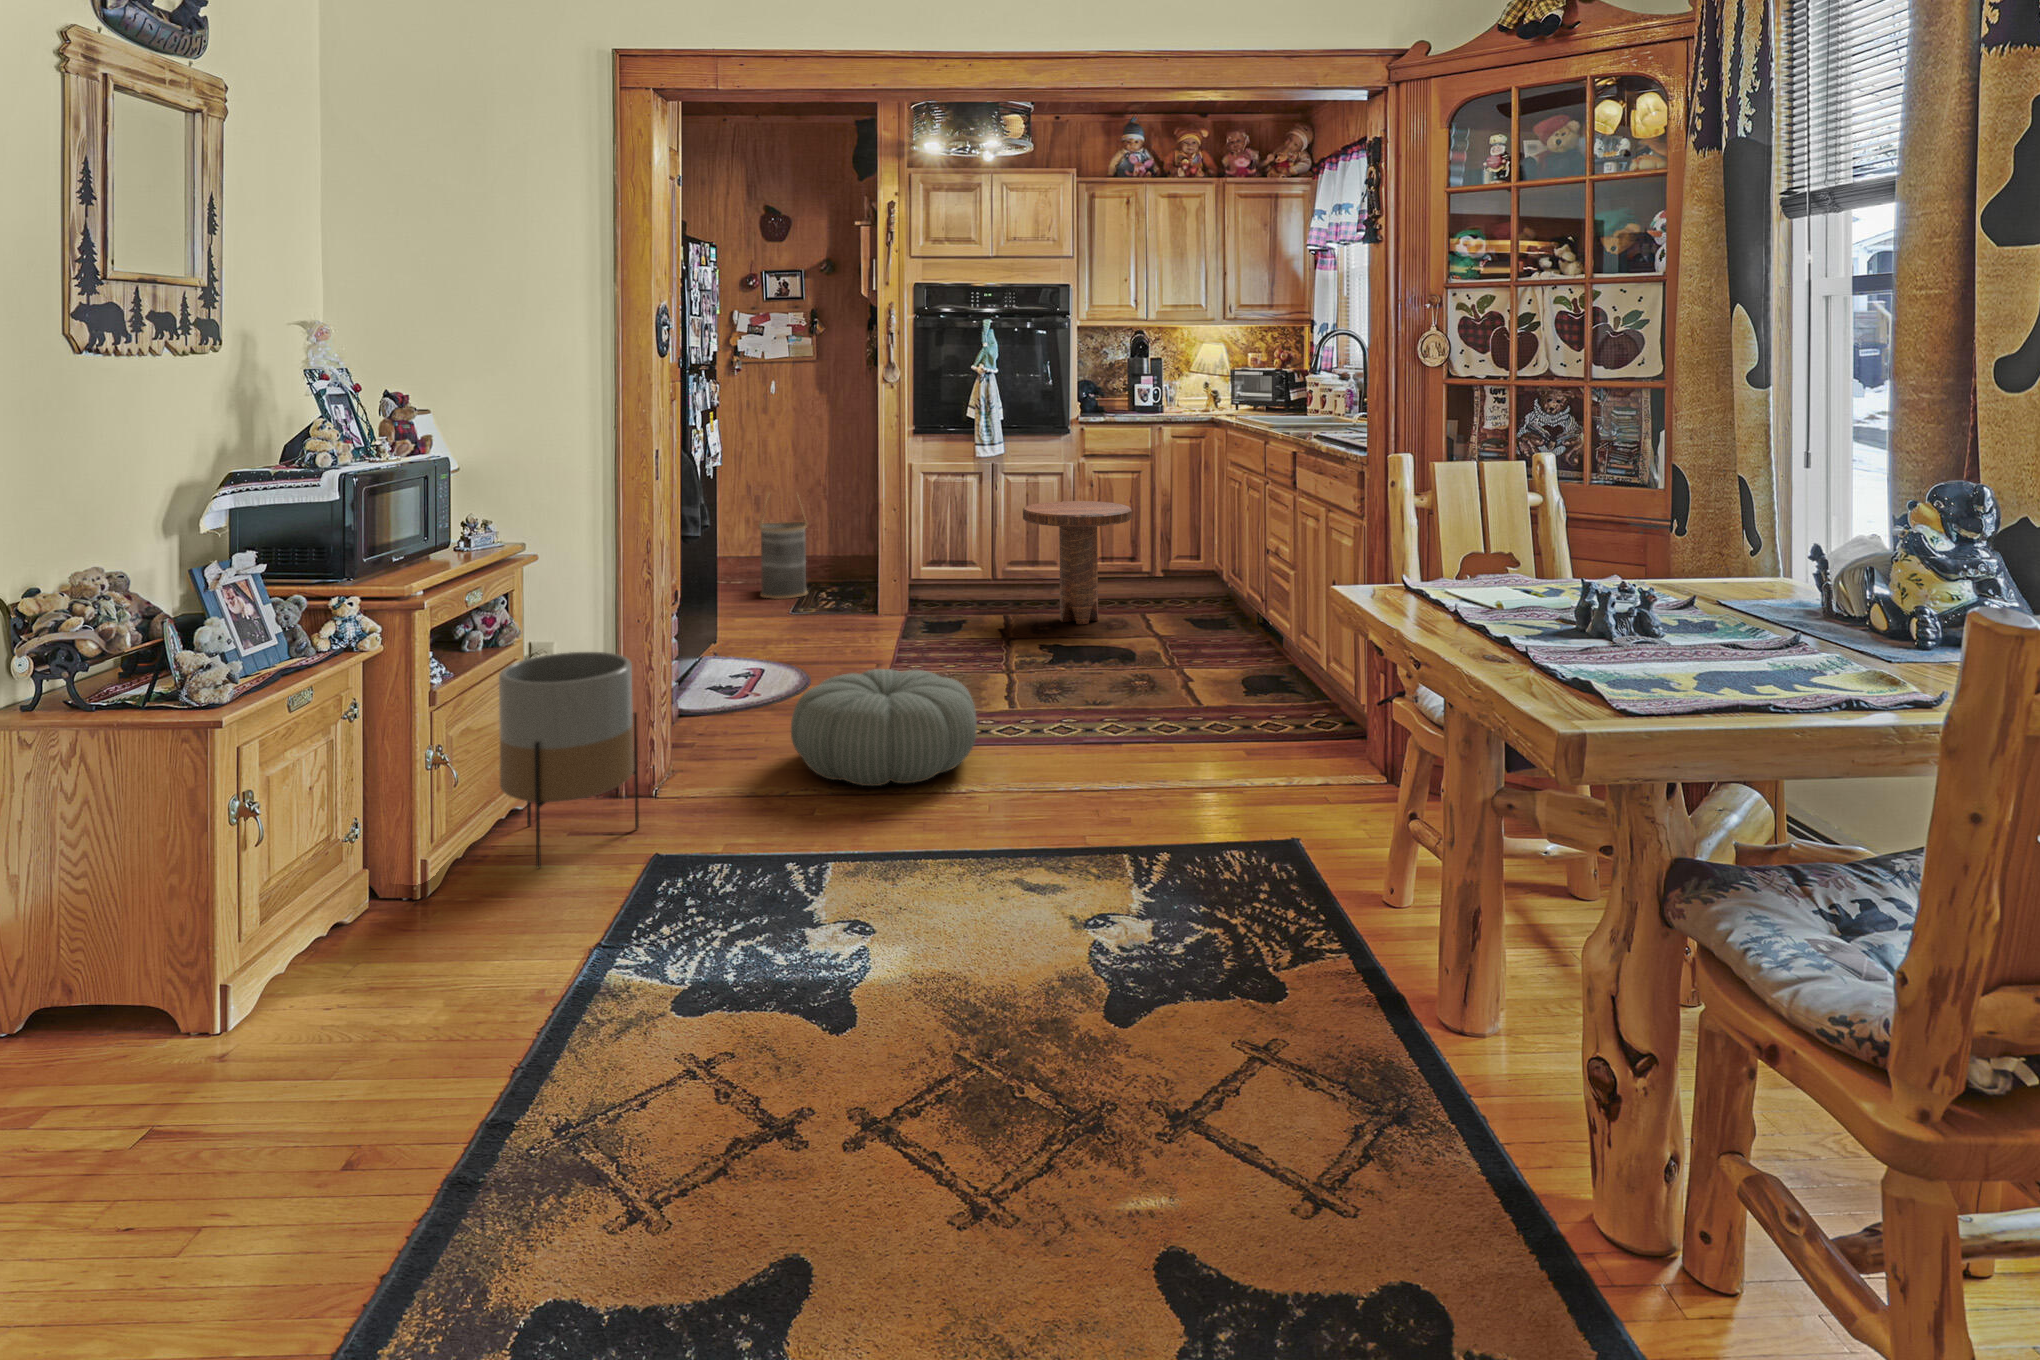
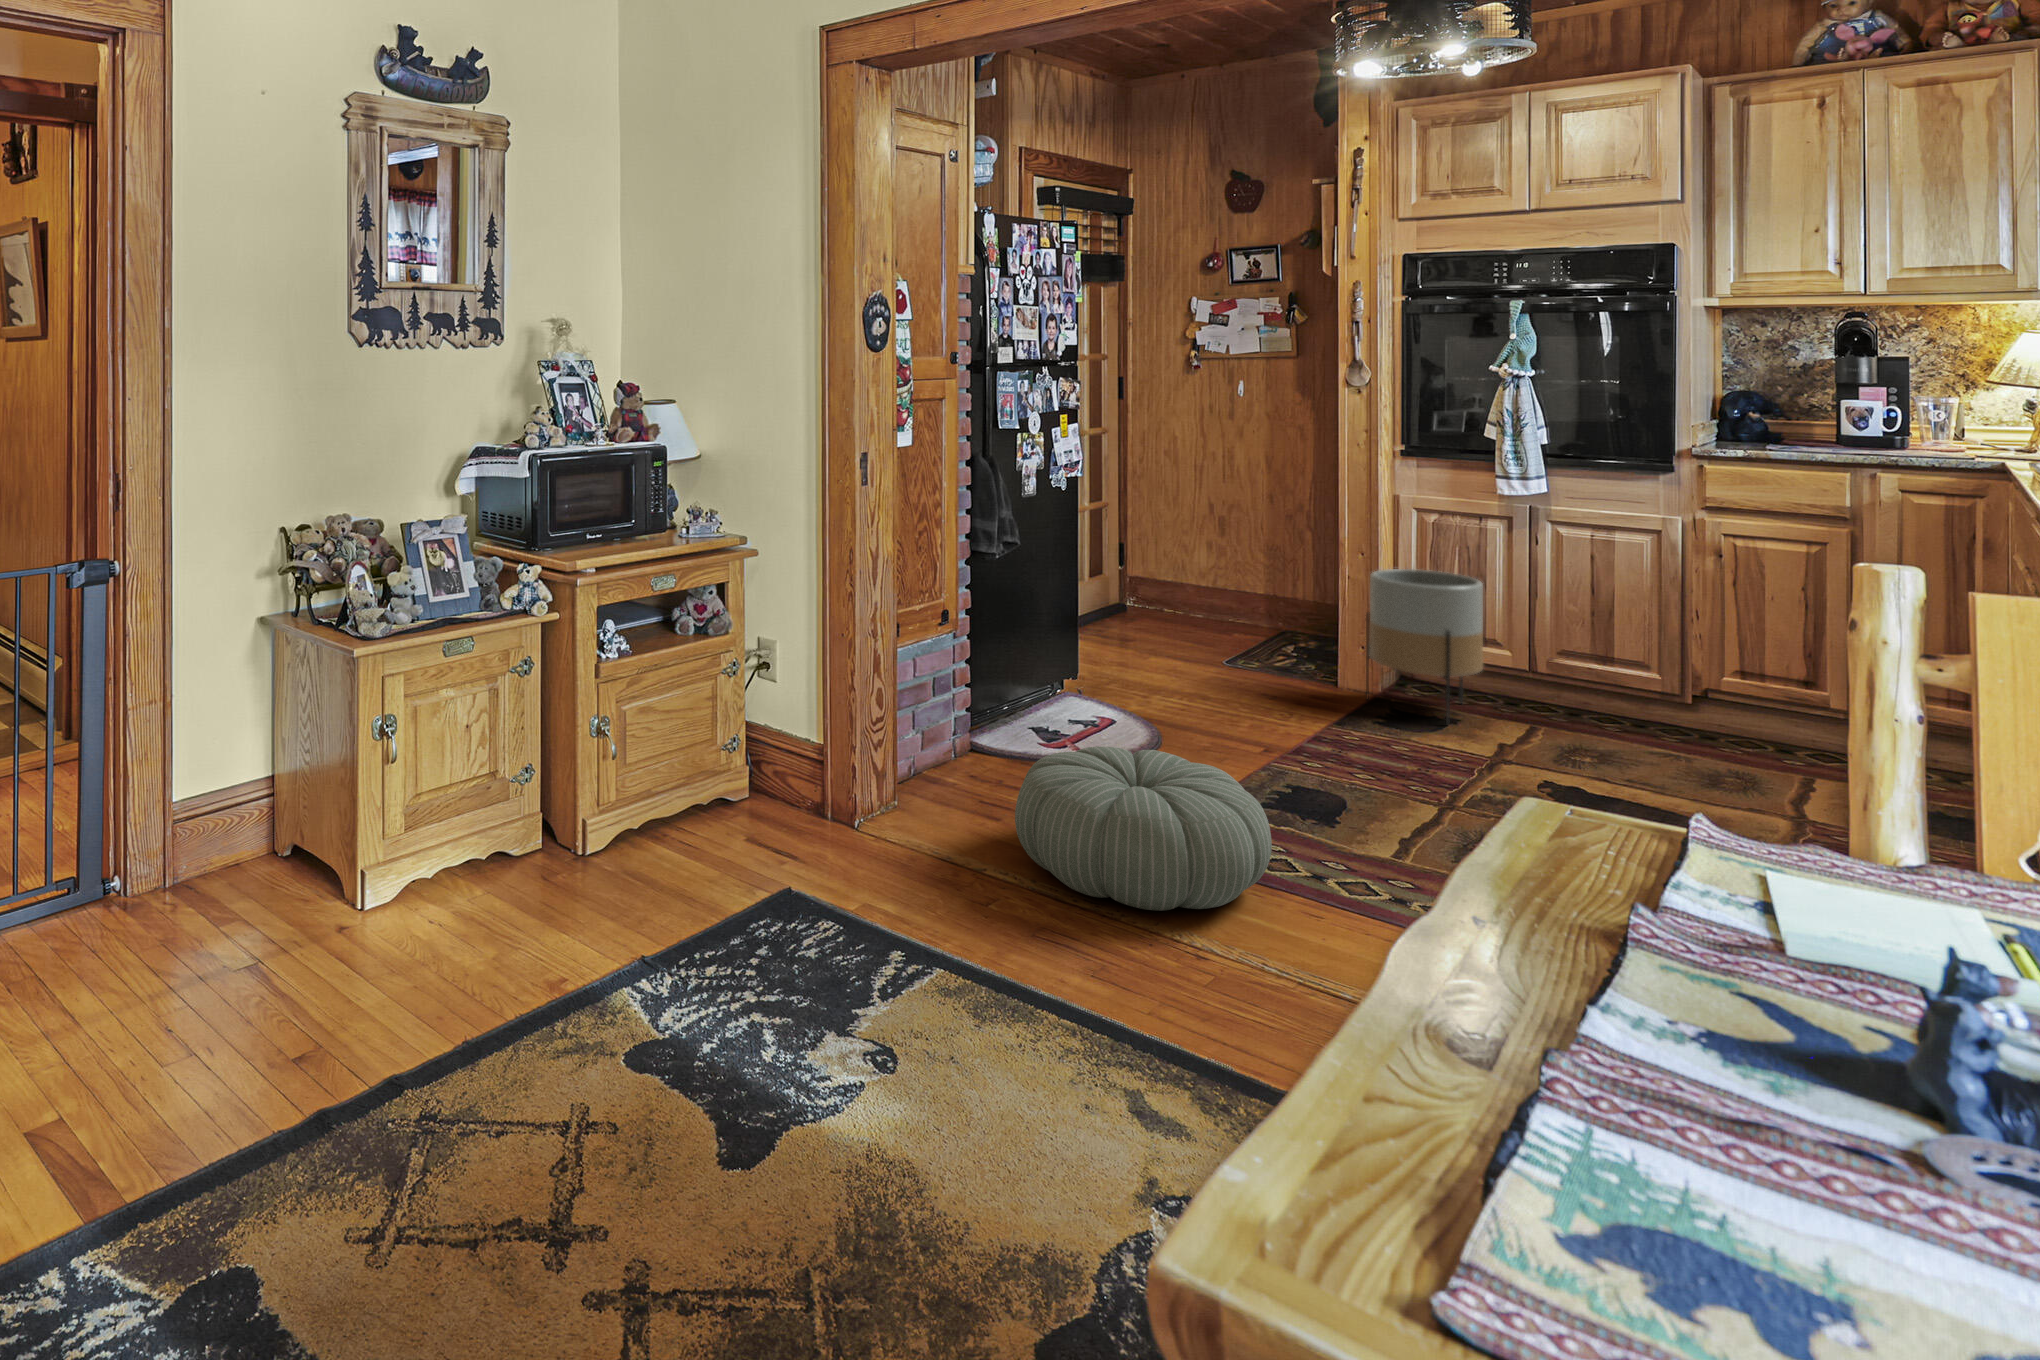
basket: present [758,494,808,599] -> none [1214,512,1282,642]
side table: present [1023,501,1132,624] -> none [1559,571,1776,766]
planter: present [499,652,639,868] -> present [1366,569,1483,724]

